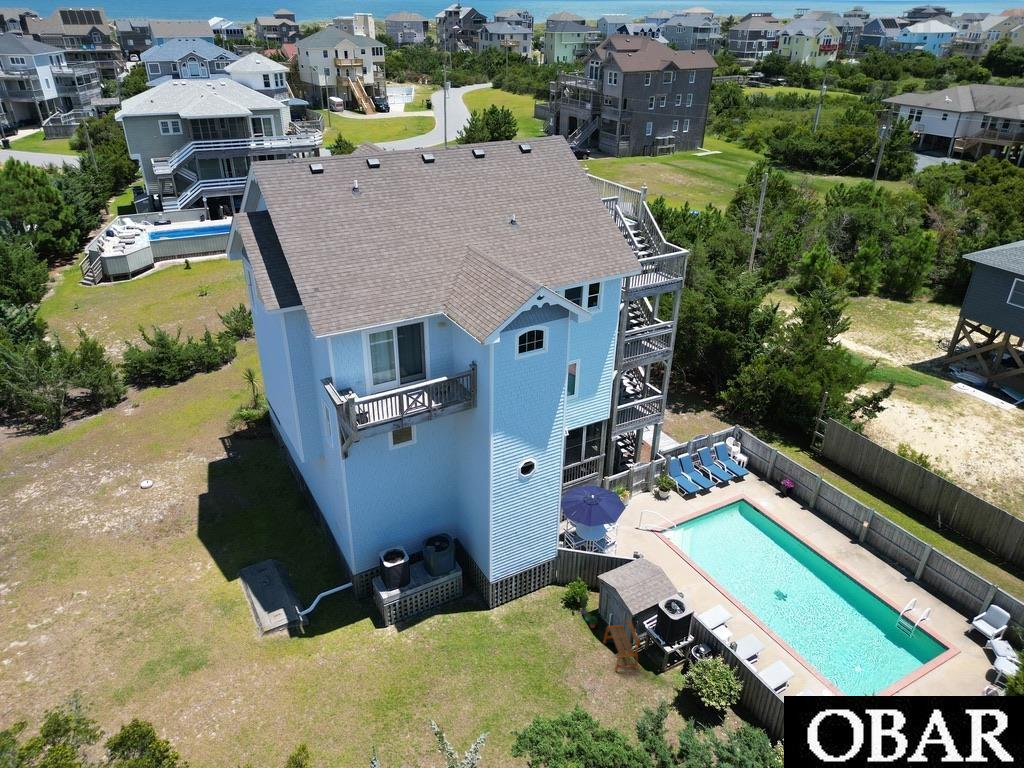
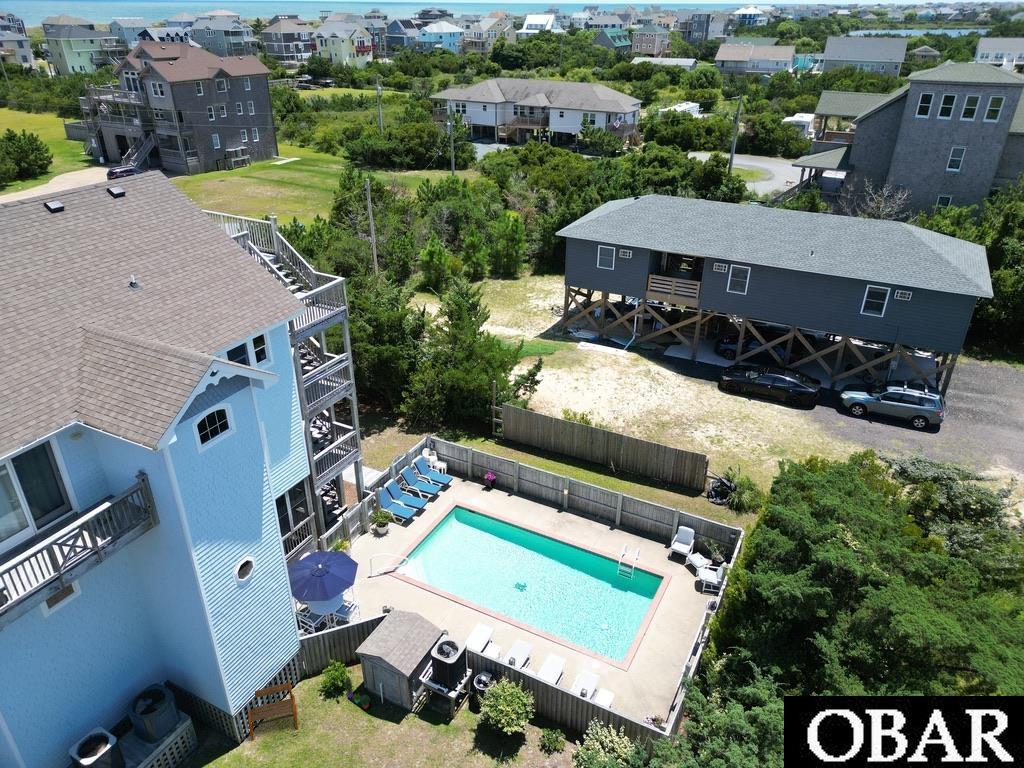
bench: present [603,621,640,672] -> present [248,682,298,741]

